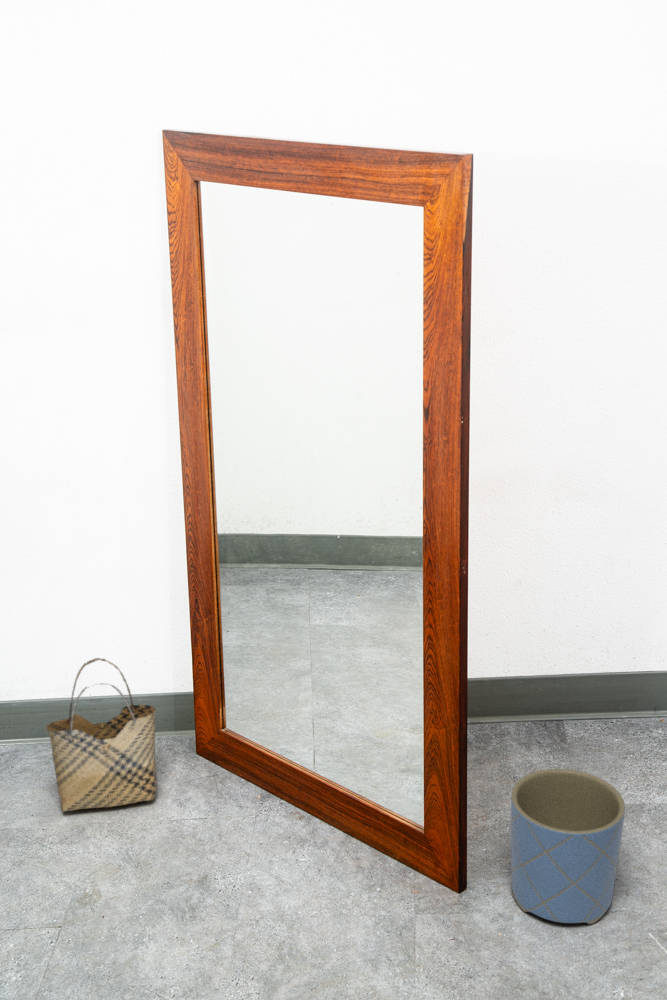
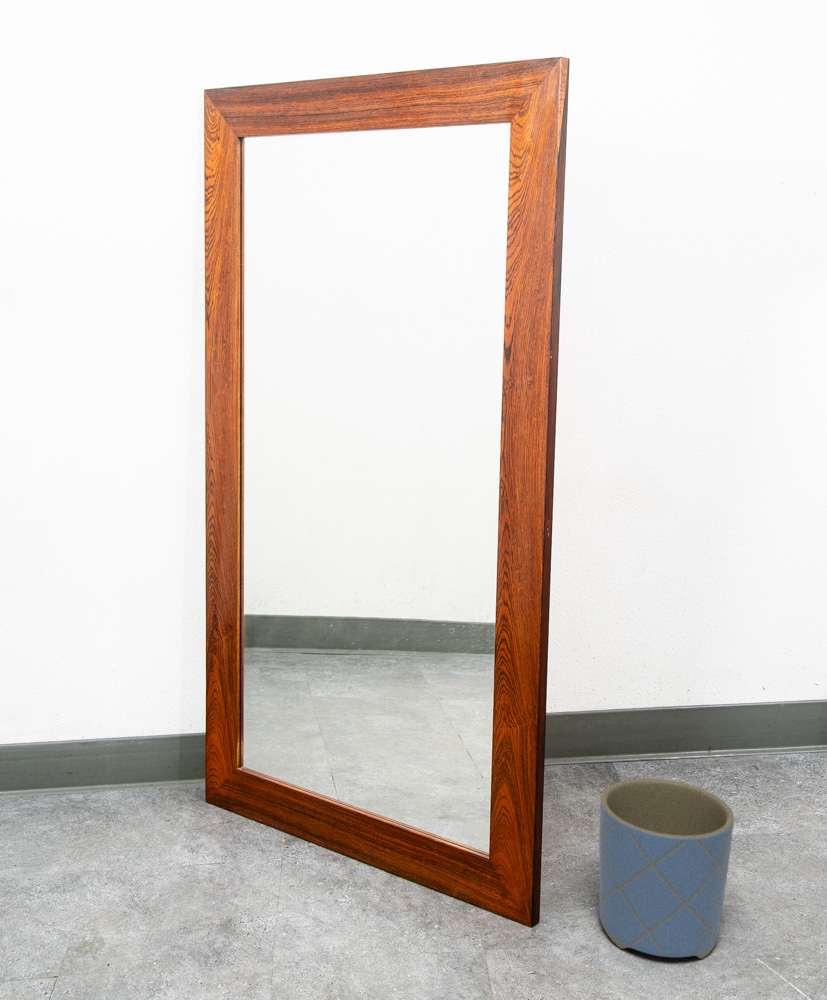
woven basket: present [46,658,157,812] -> none [32,675,166,864]

